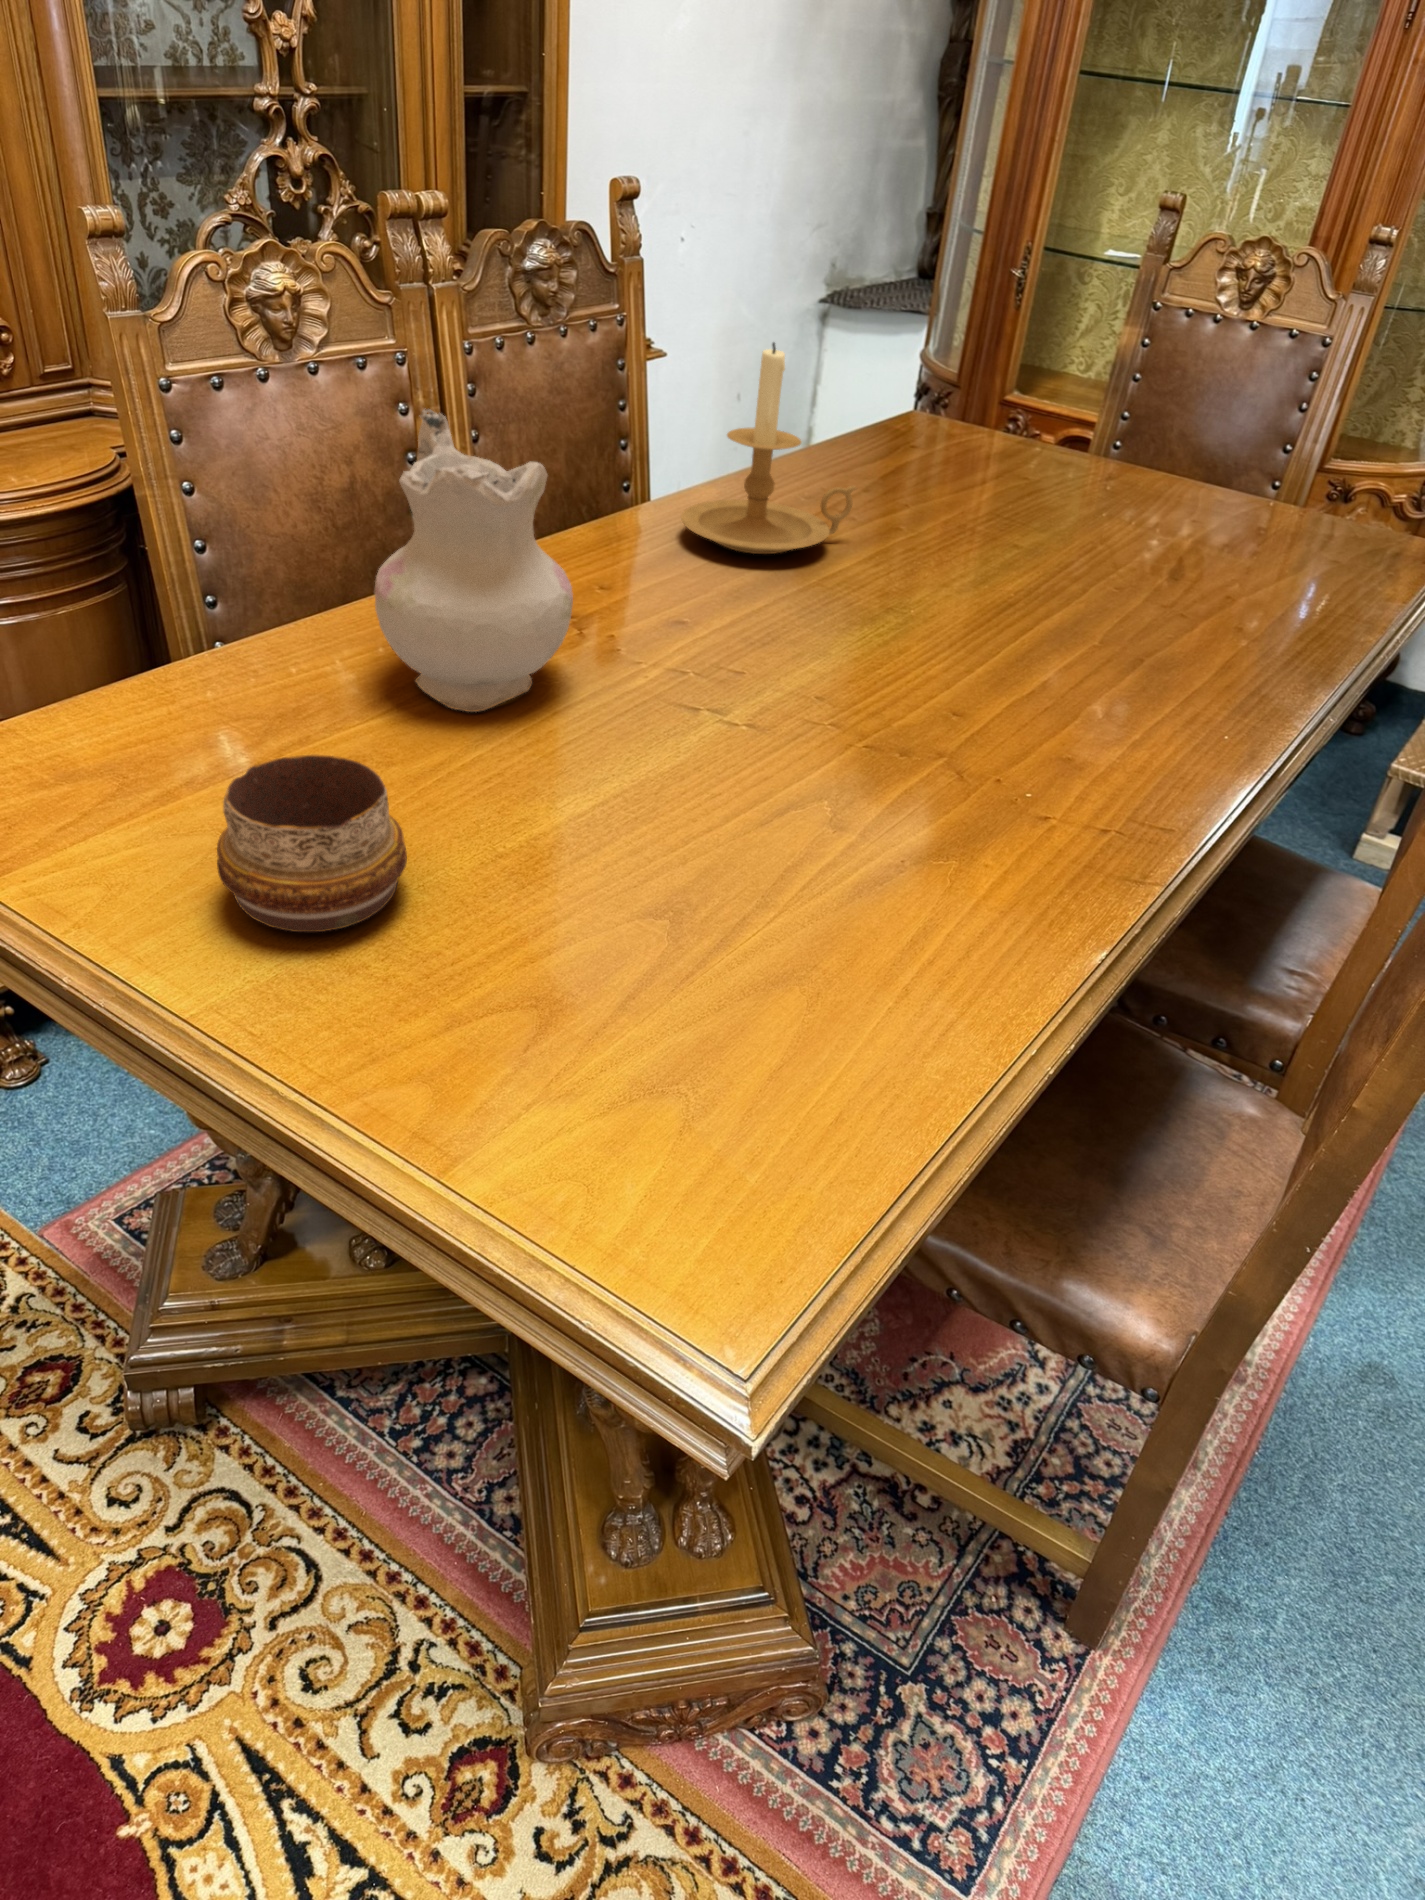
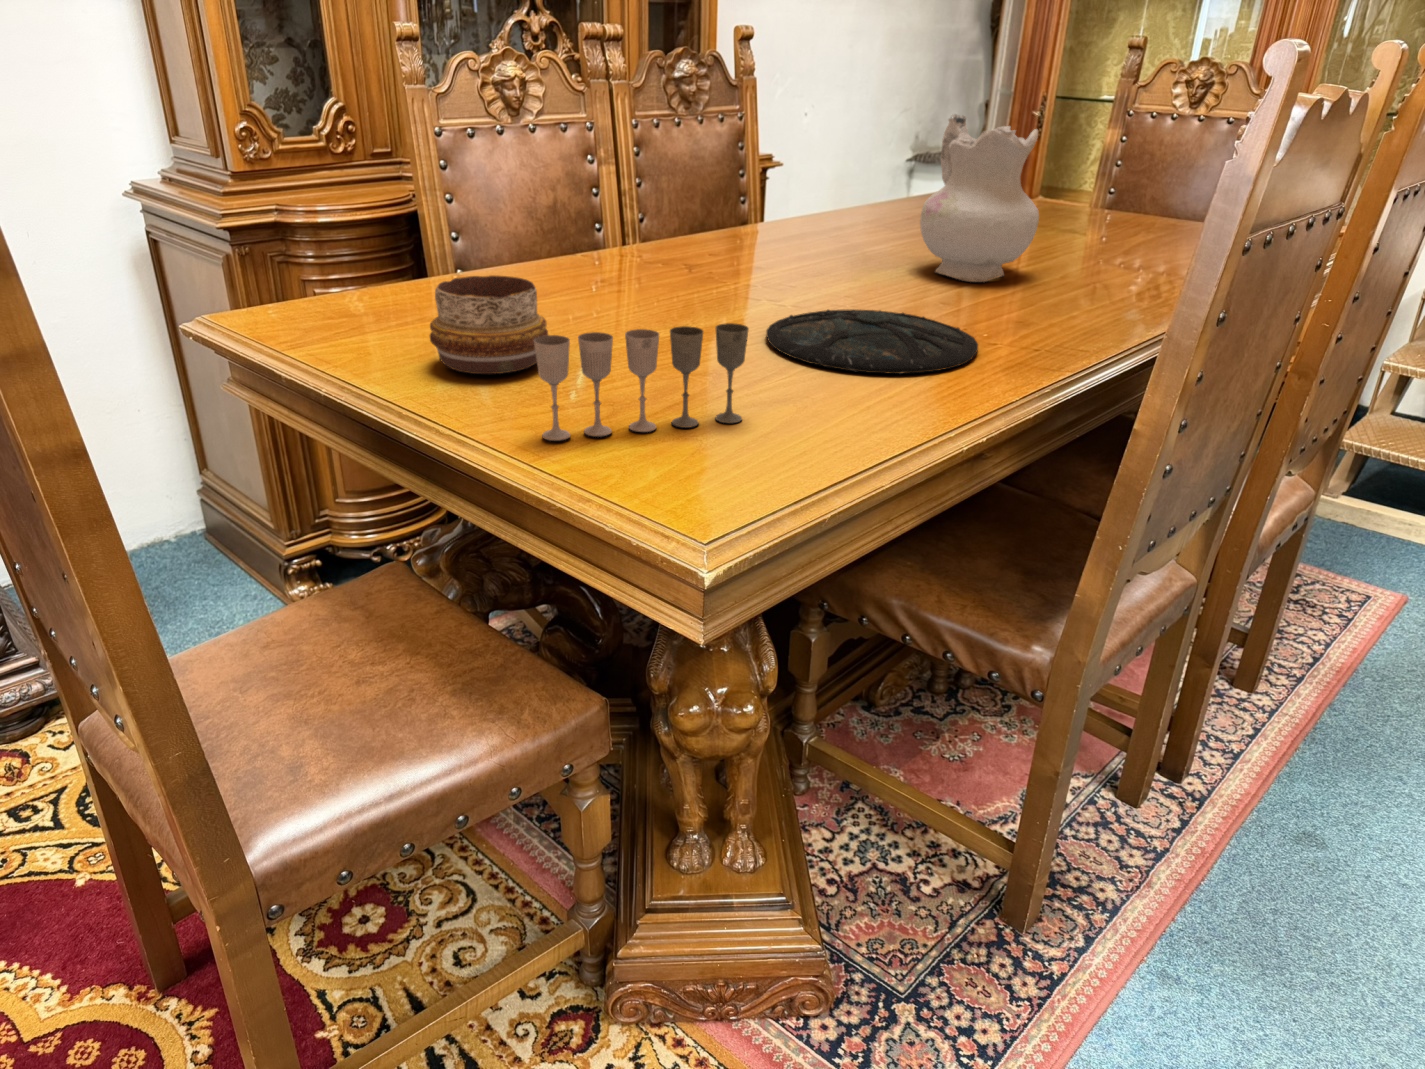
candle holder: present [681,343,857,554] -> none [769,101,890,243]
ceramic pitcher: present [375,409,573,712] -> present [920,114,1039,282]
plate: none [724,737,1030,898] -> present [766,310,978,374]
wine glass: none [420,900,744,1110] -> present [534,323,749,441]

